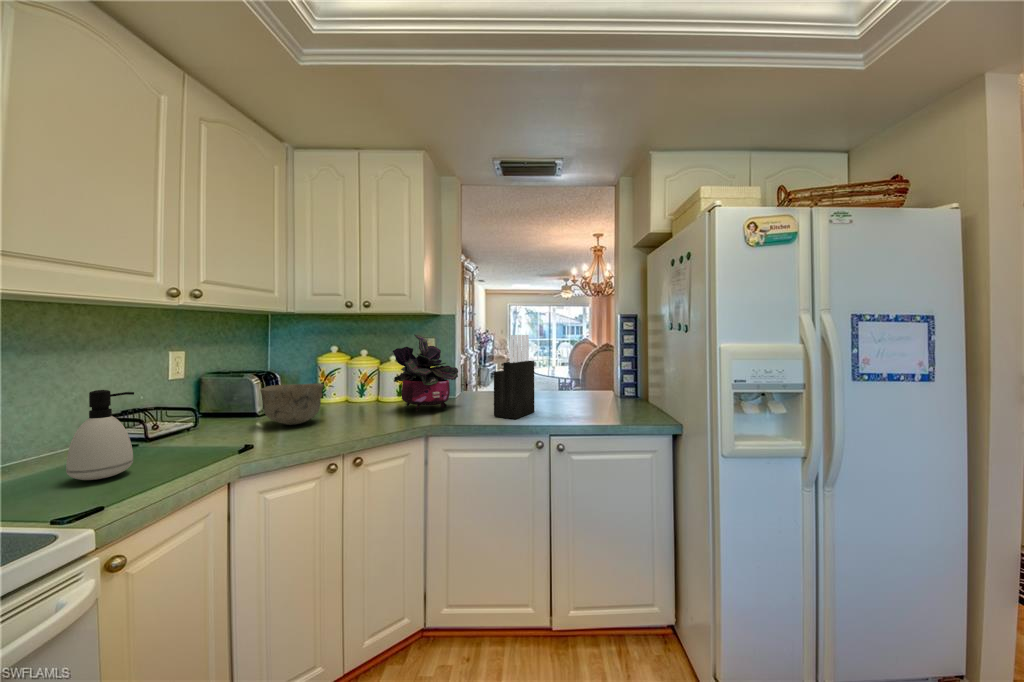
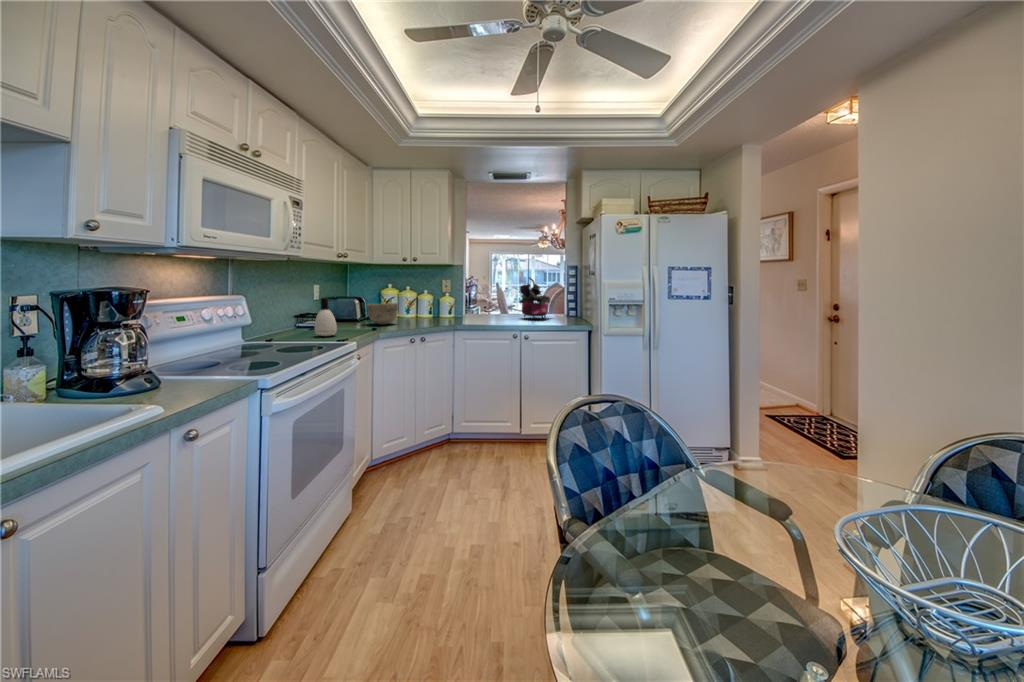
potted plant: present [393,334,458,411] -> present [520,278,550,319]
knife block: present [494,335,534,419] -> none [492,277,515,324]

